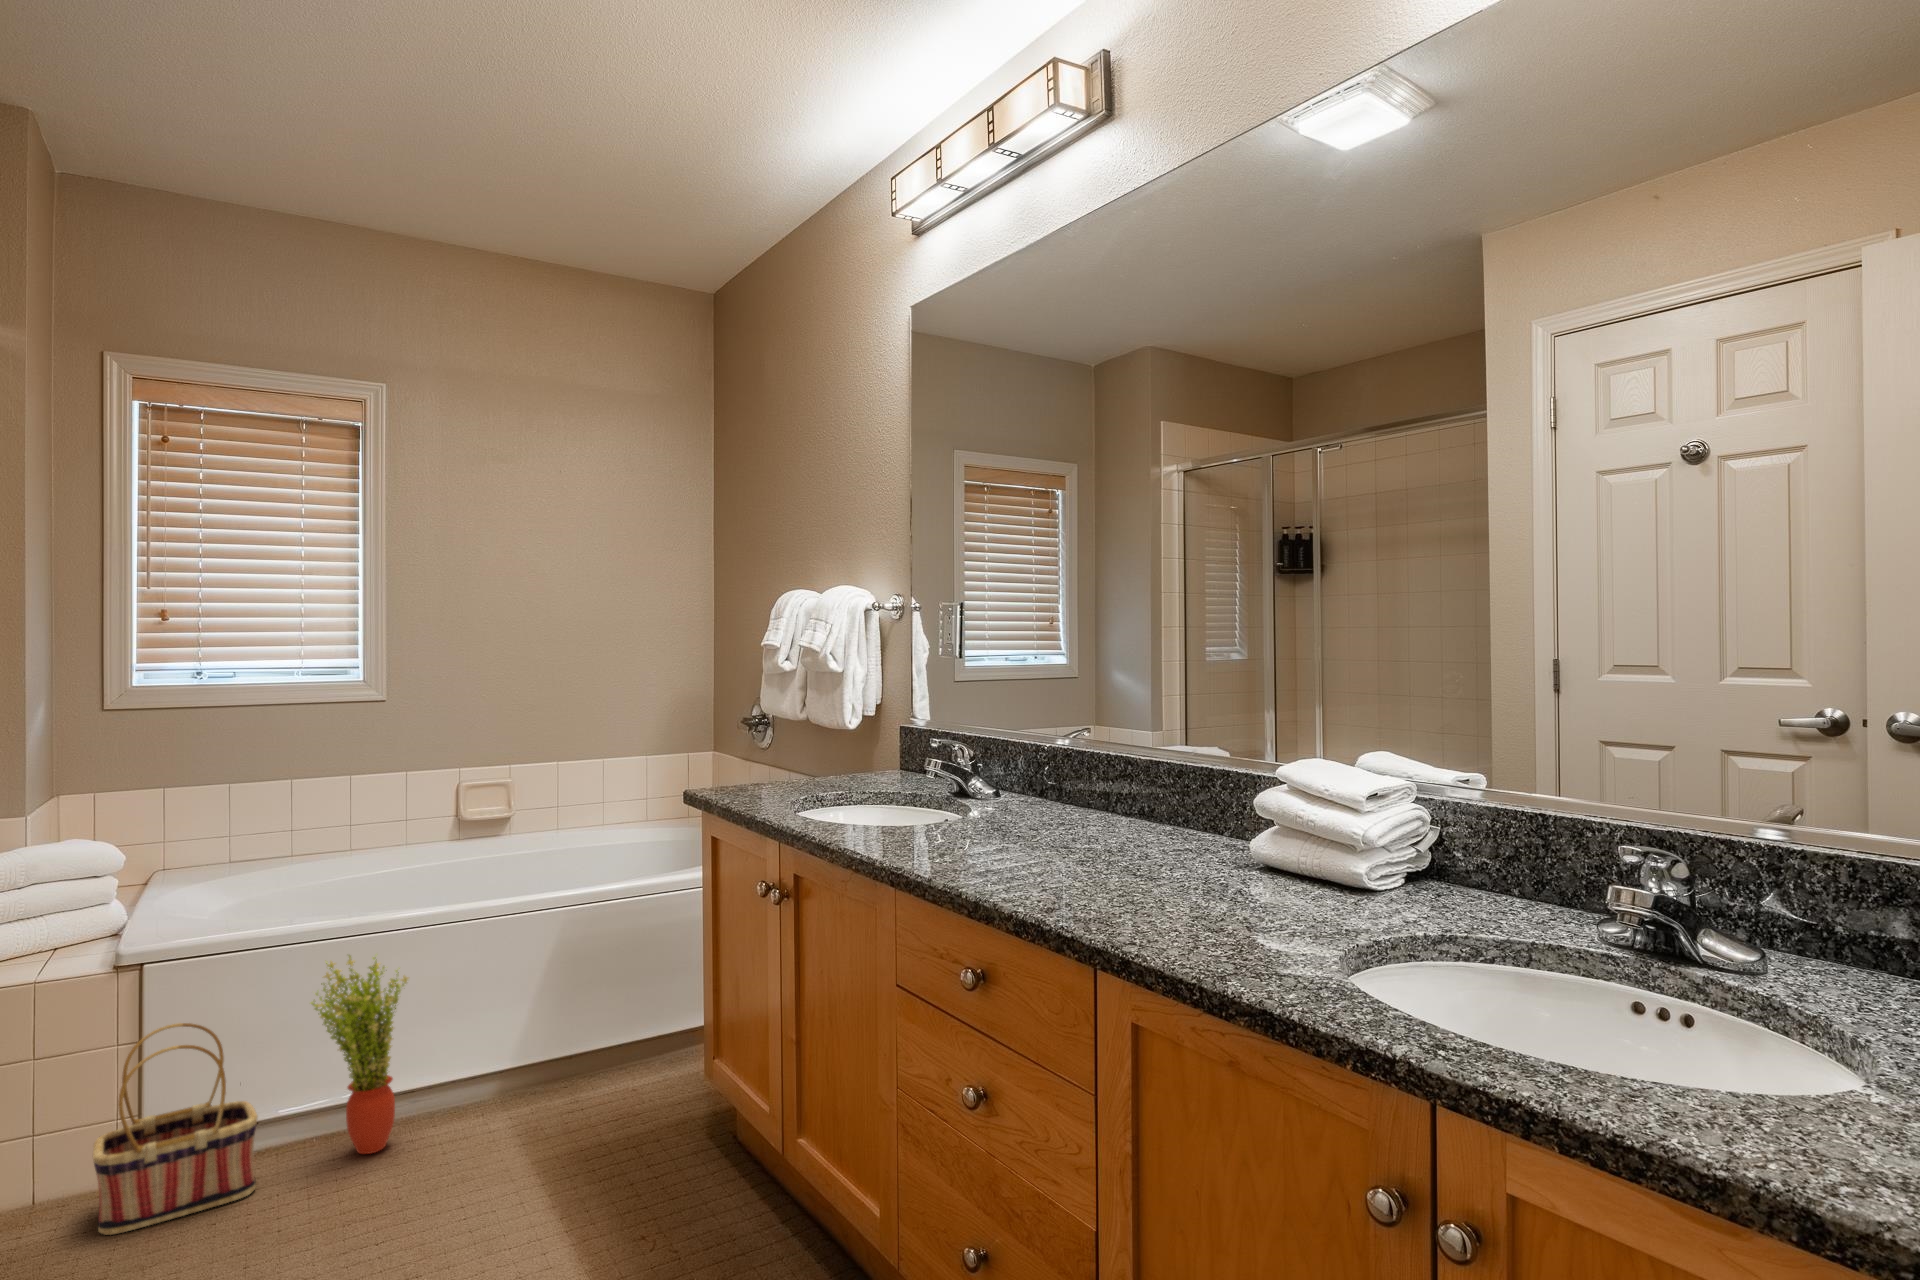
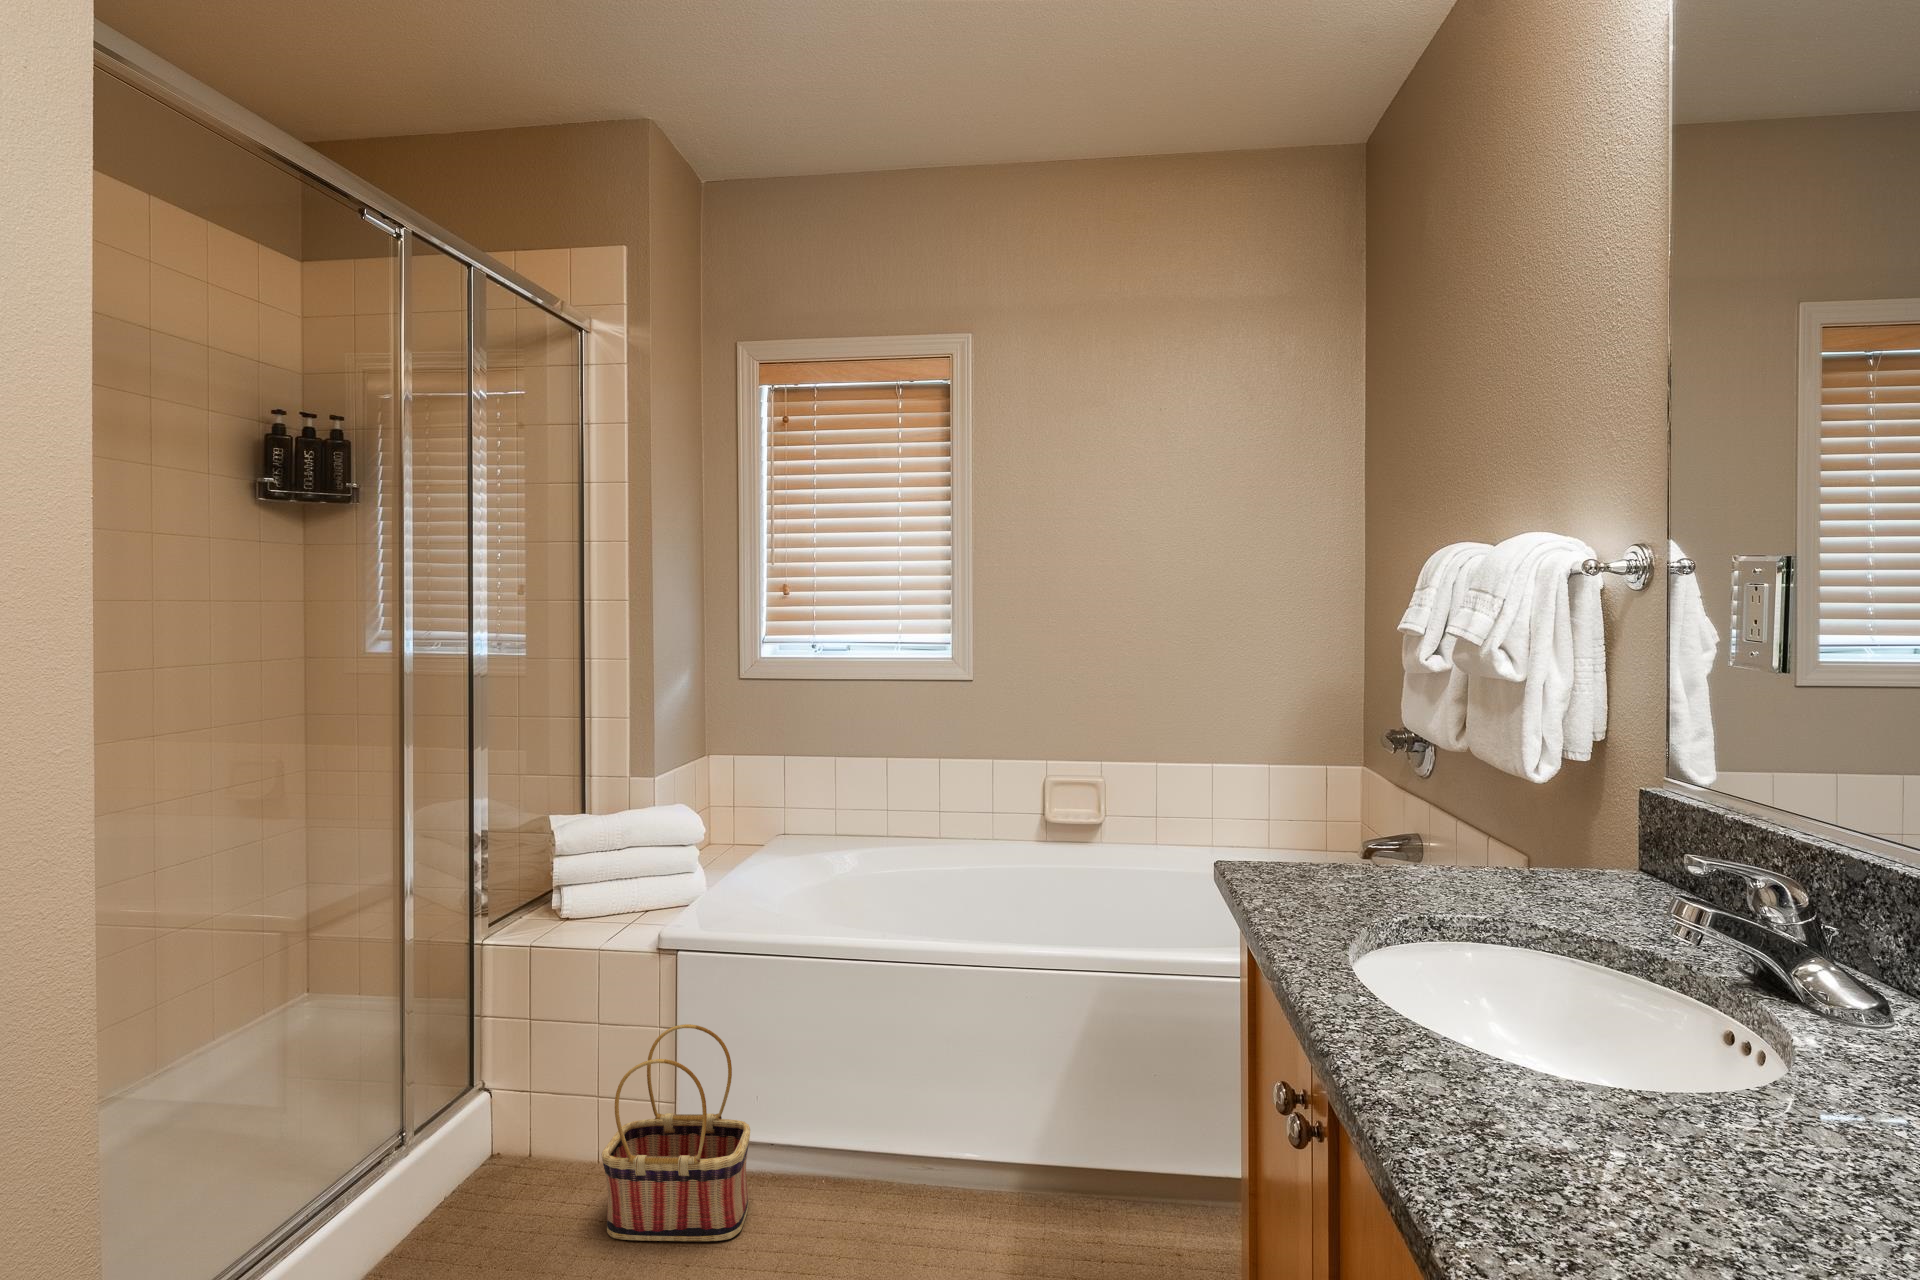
potted plant: present [311,955,408,1154] -> none [794,988,894,1229]

